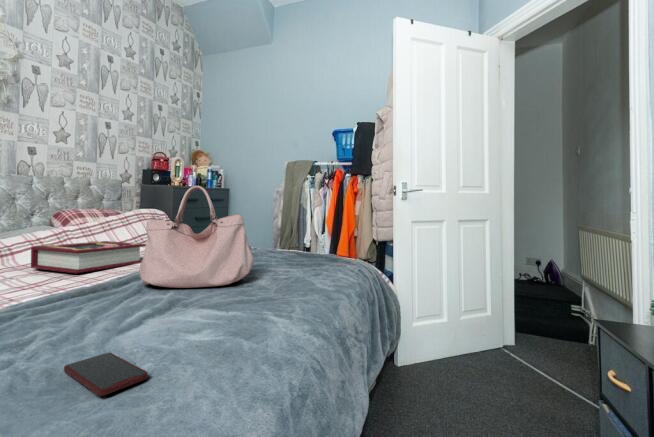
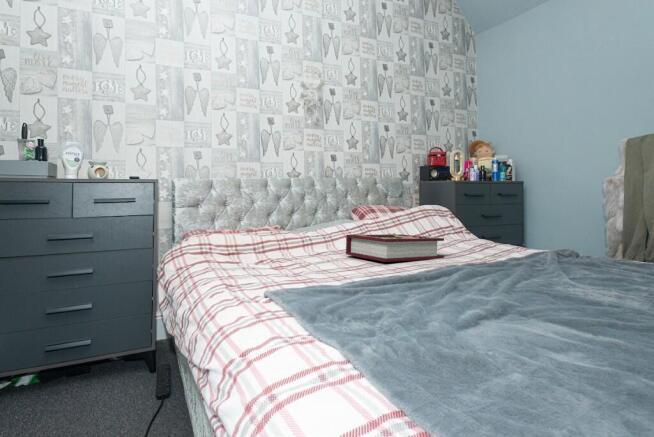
handbag: present [139,186,253,288] -> none [453,161,610,291]
smartphone: present [64,353,148,396] -> none [431,342,543,391]

